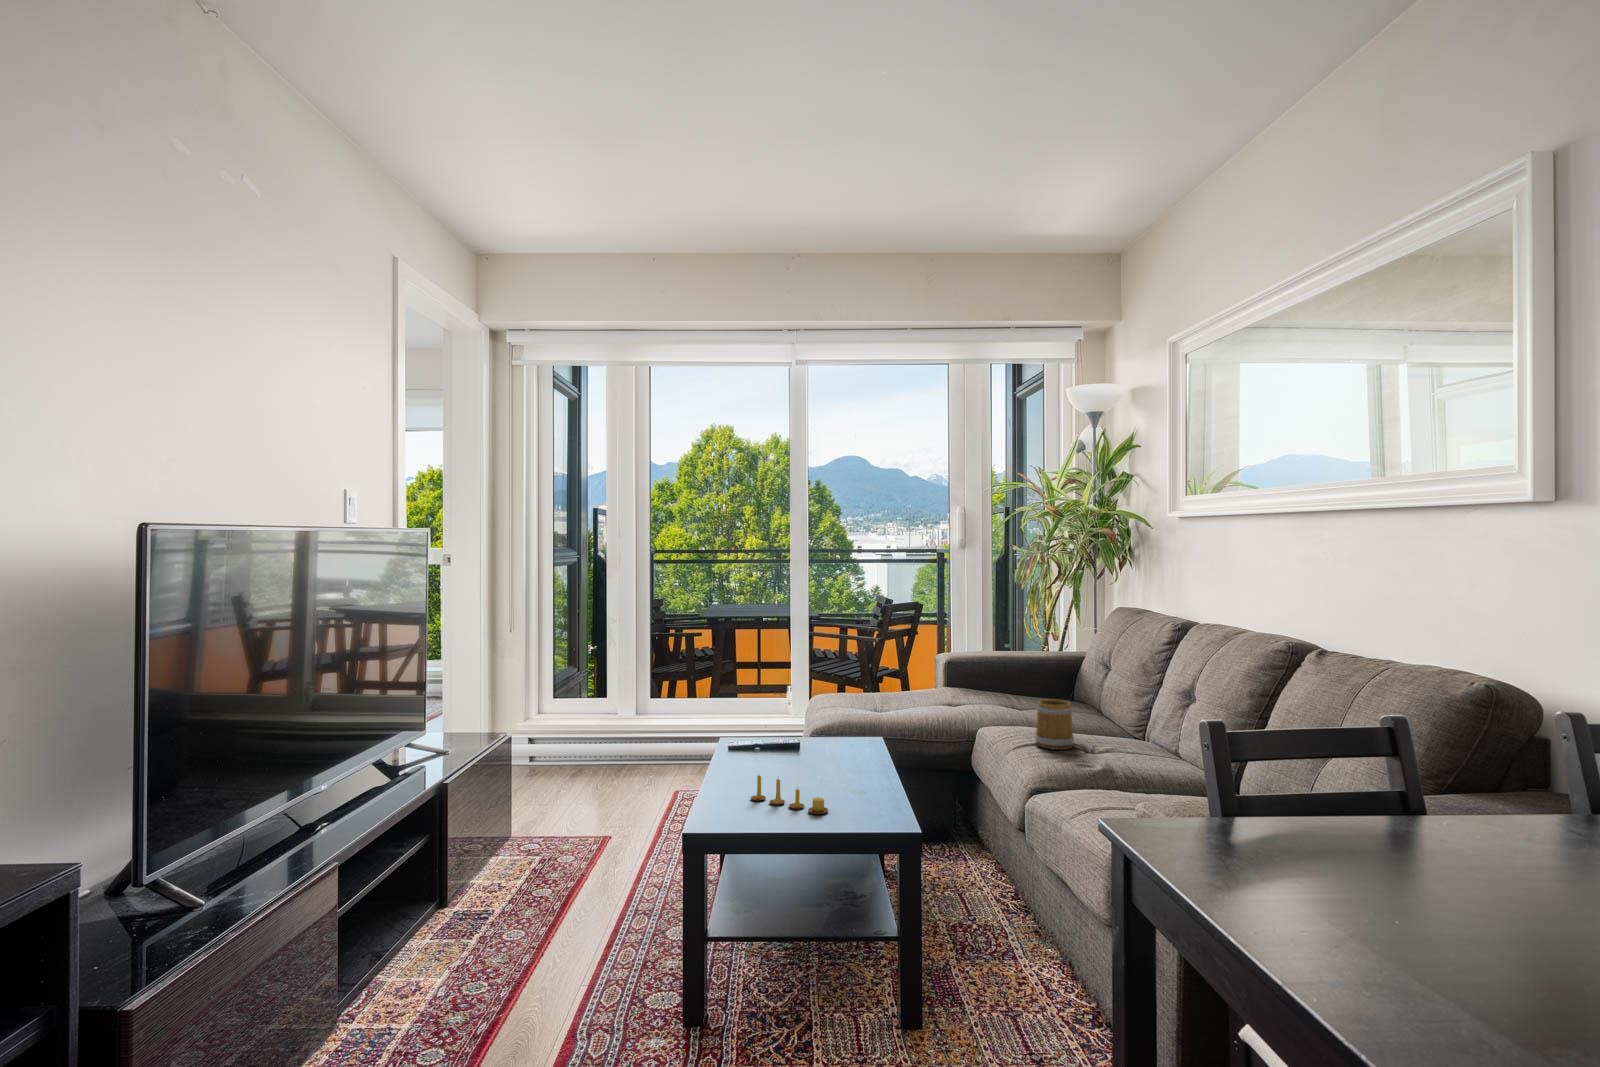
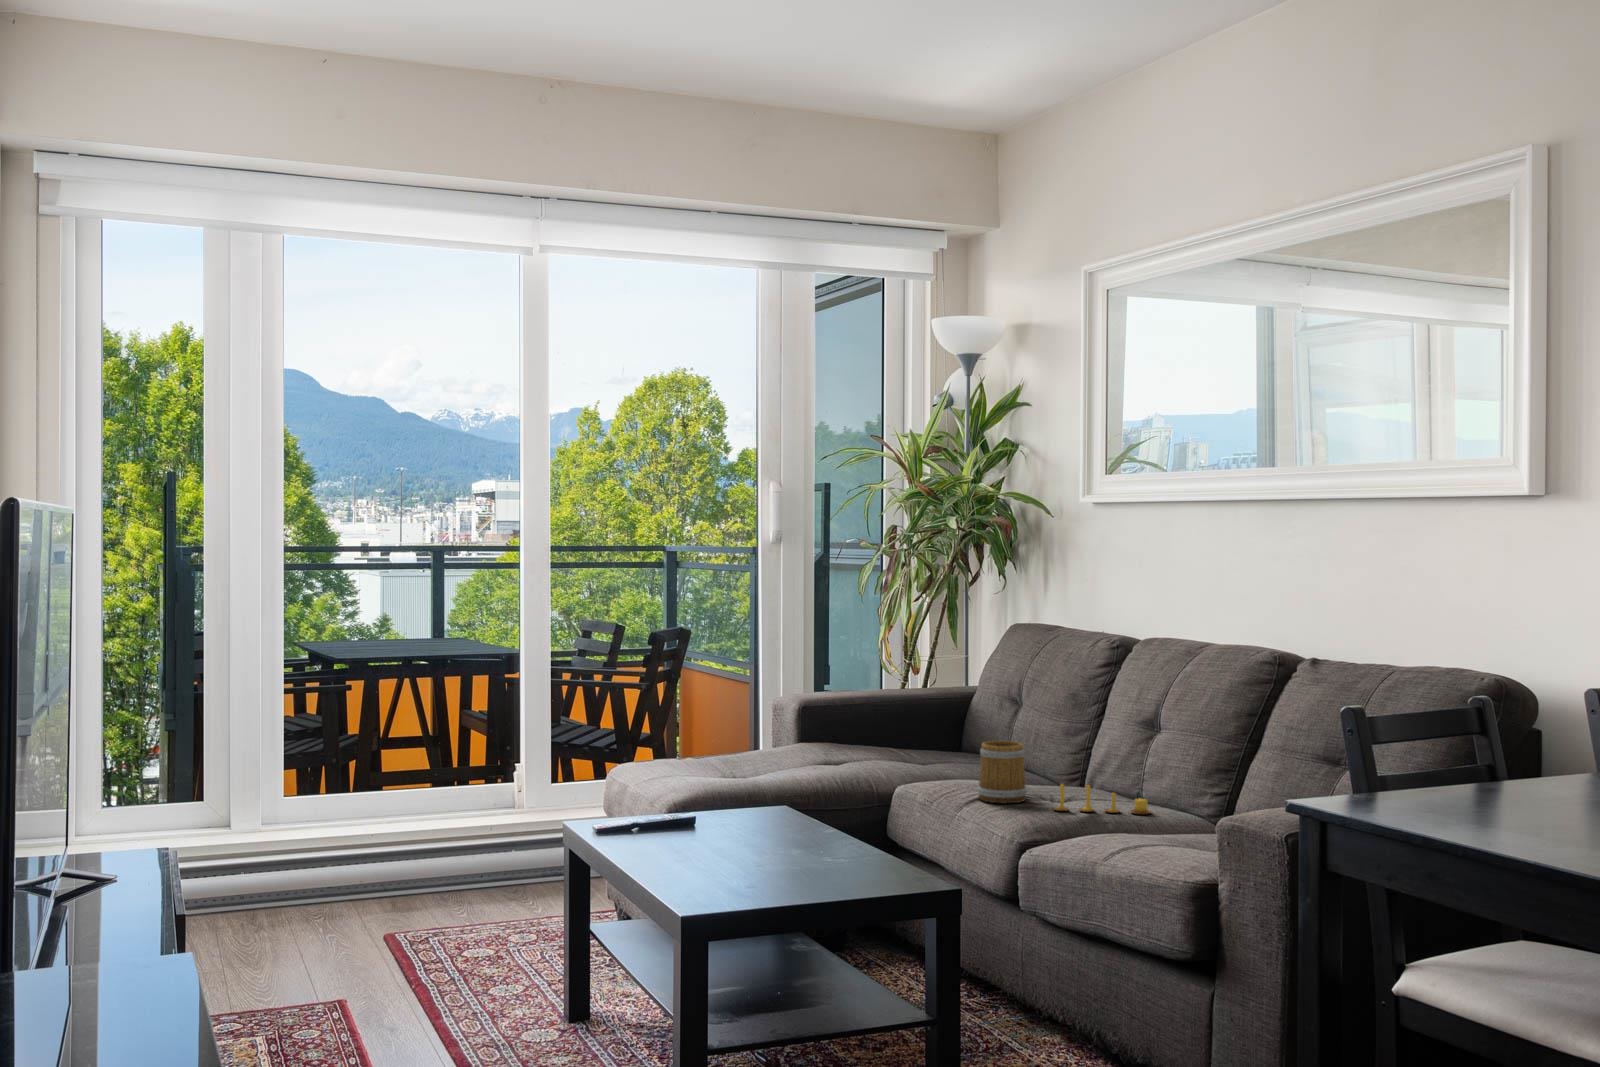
candle: present [751,775,828,814] -> present [1053,784,1151,814]

